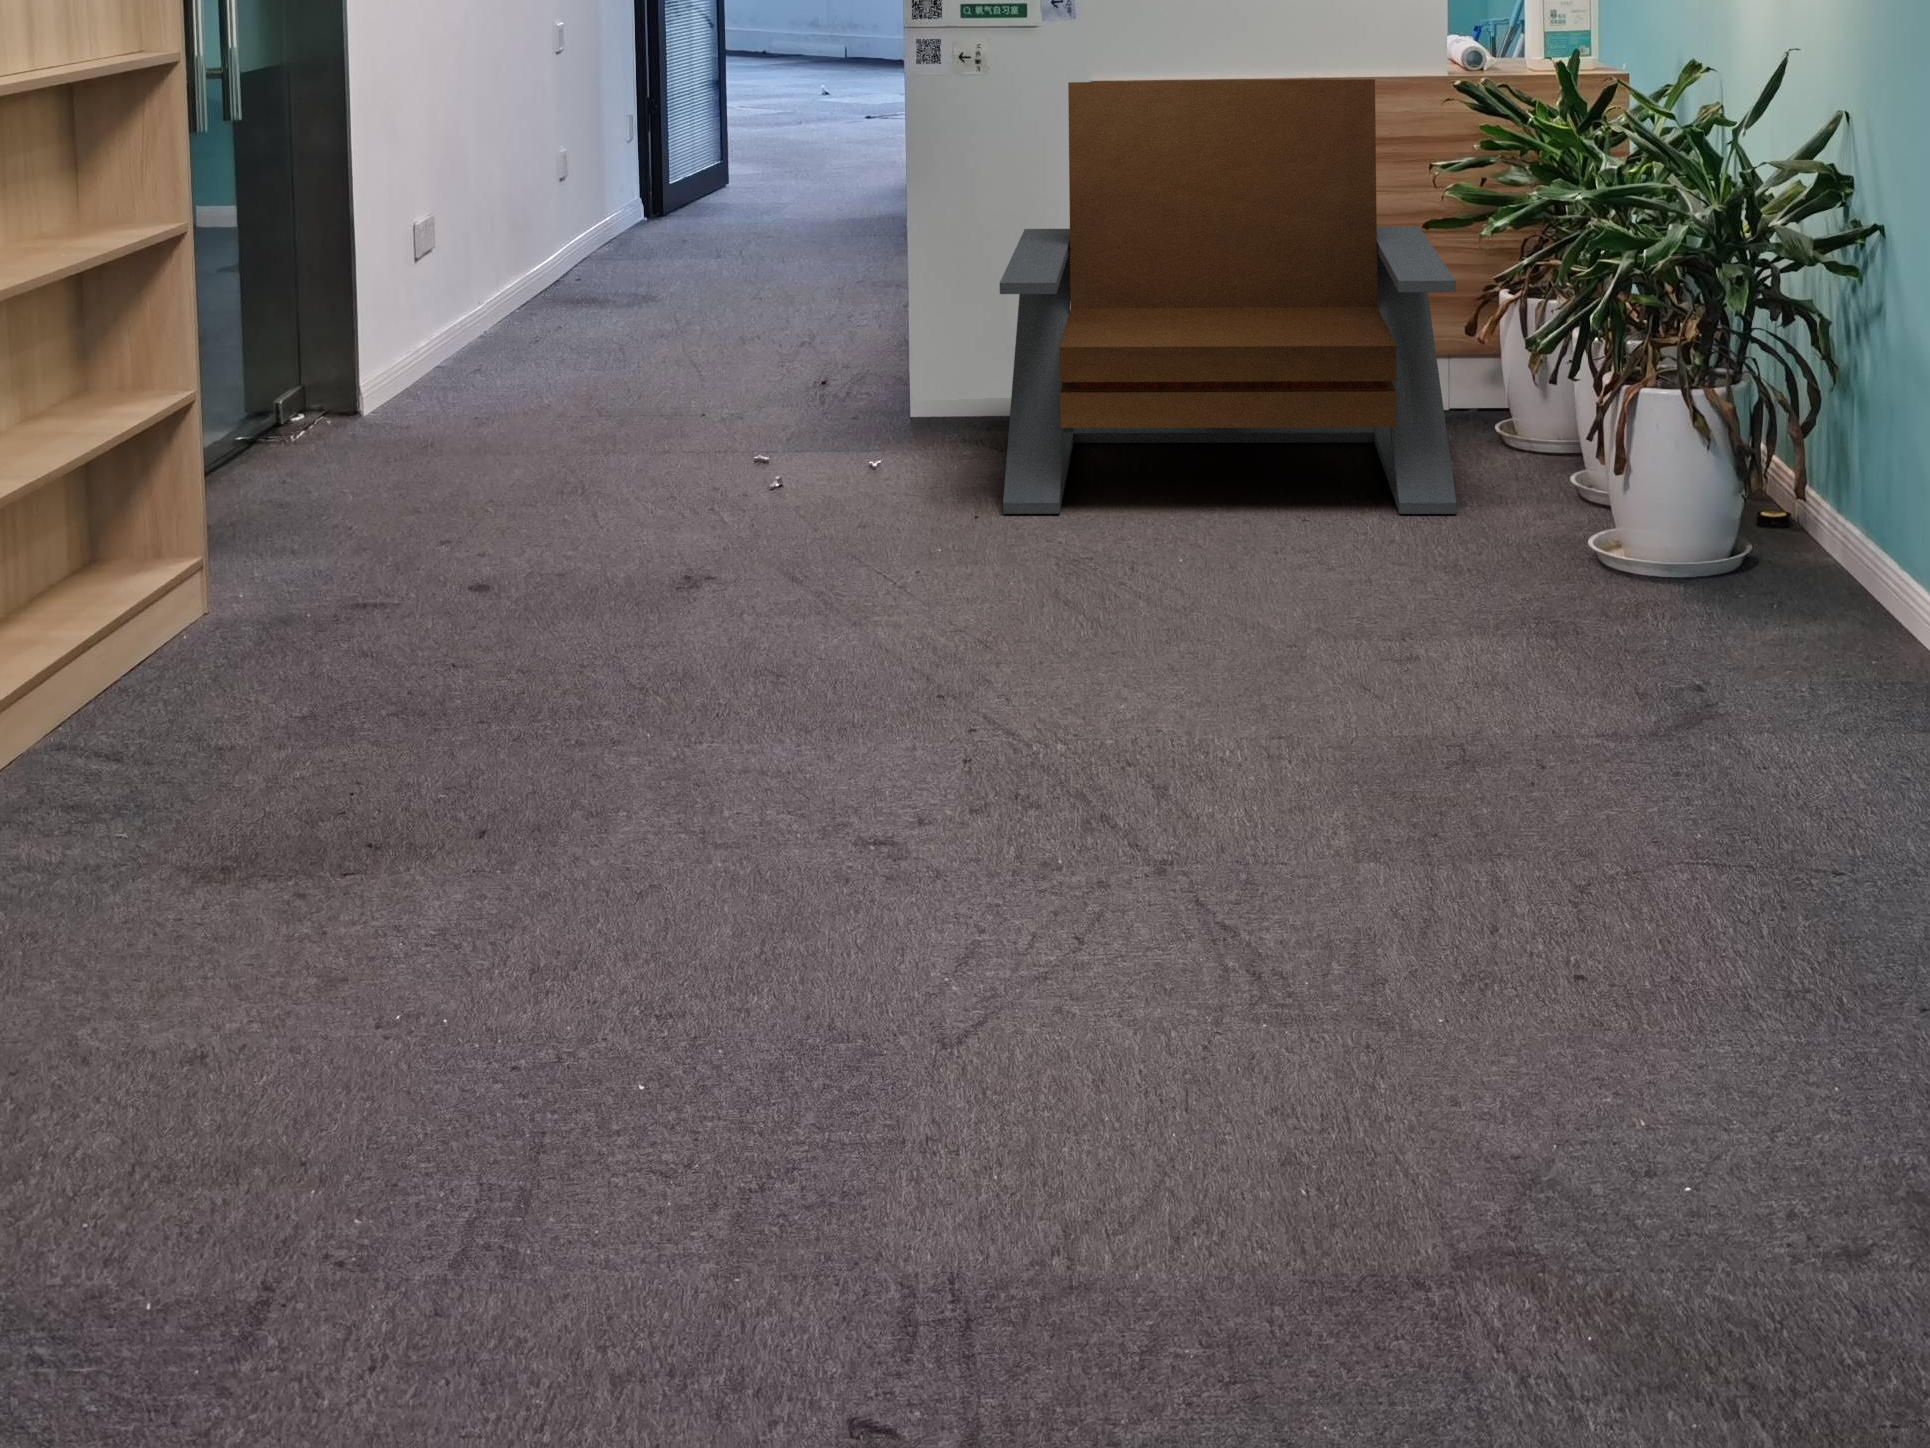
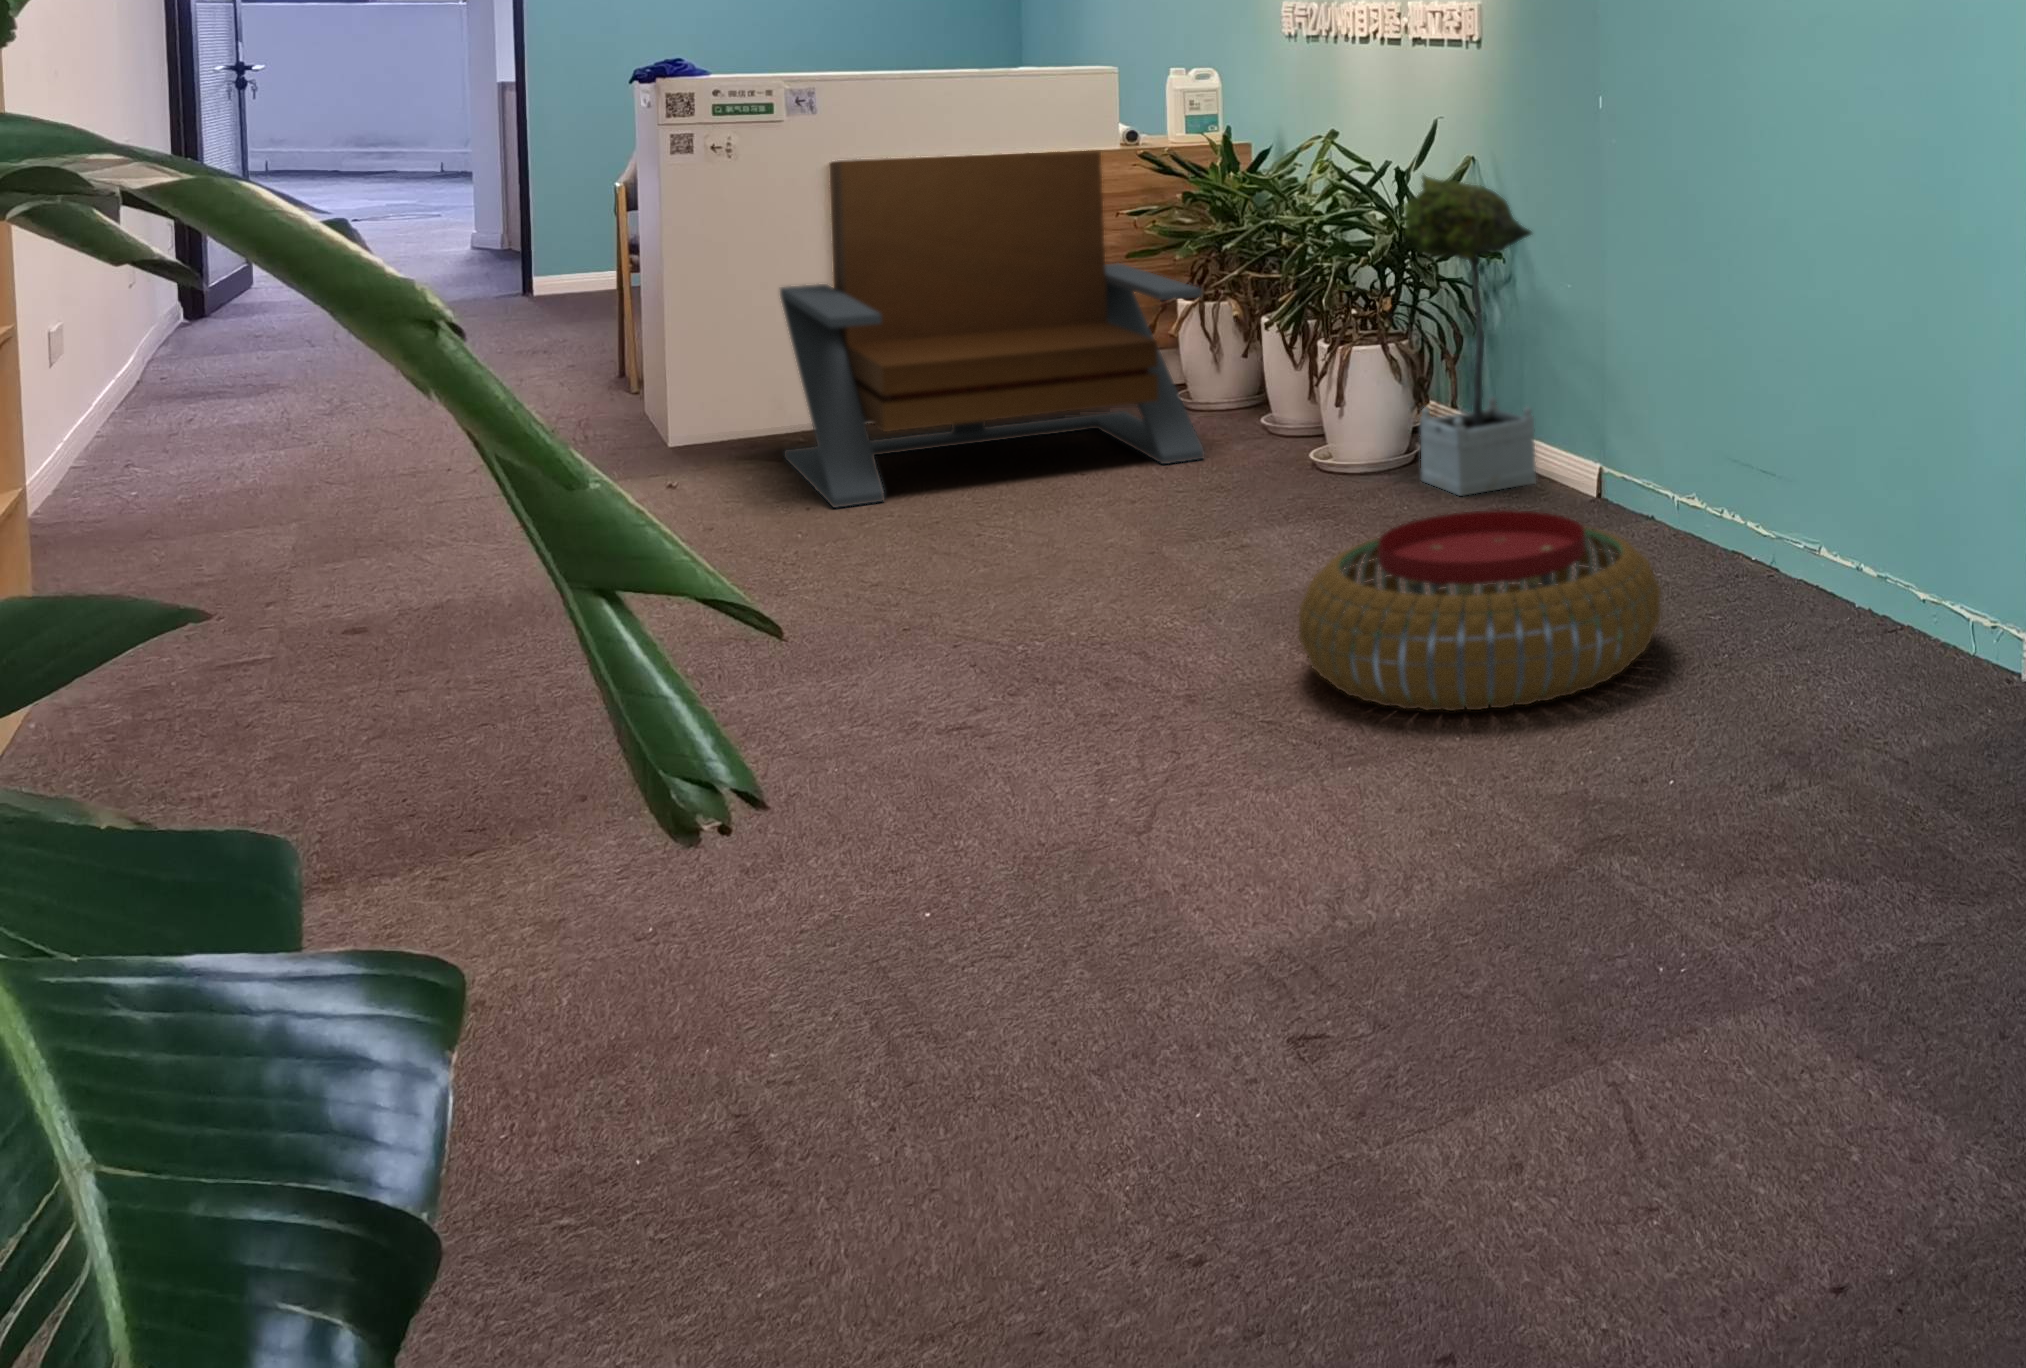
potted tree: none [1679,143,1894,650] -> present [1403,175,1537,496]
pouf: none [1231,735,1839,1132] -> present [1299,510,1661,711]

